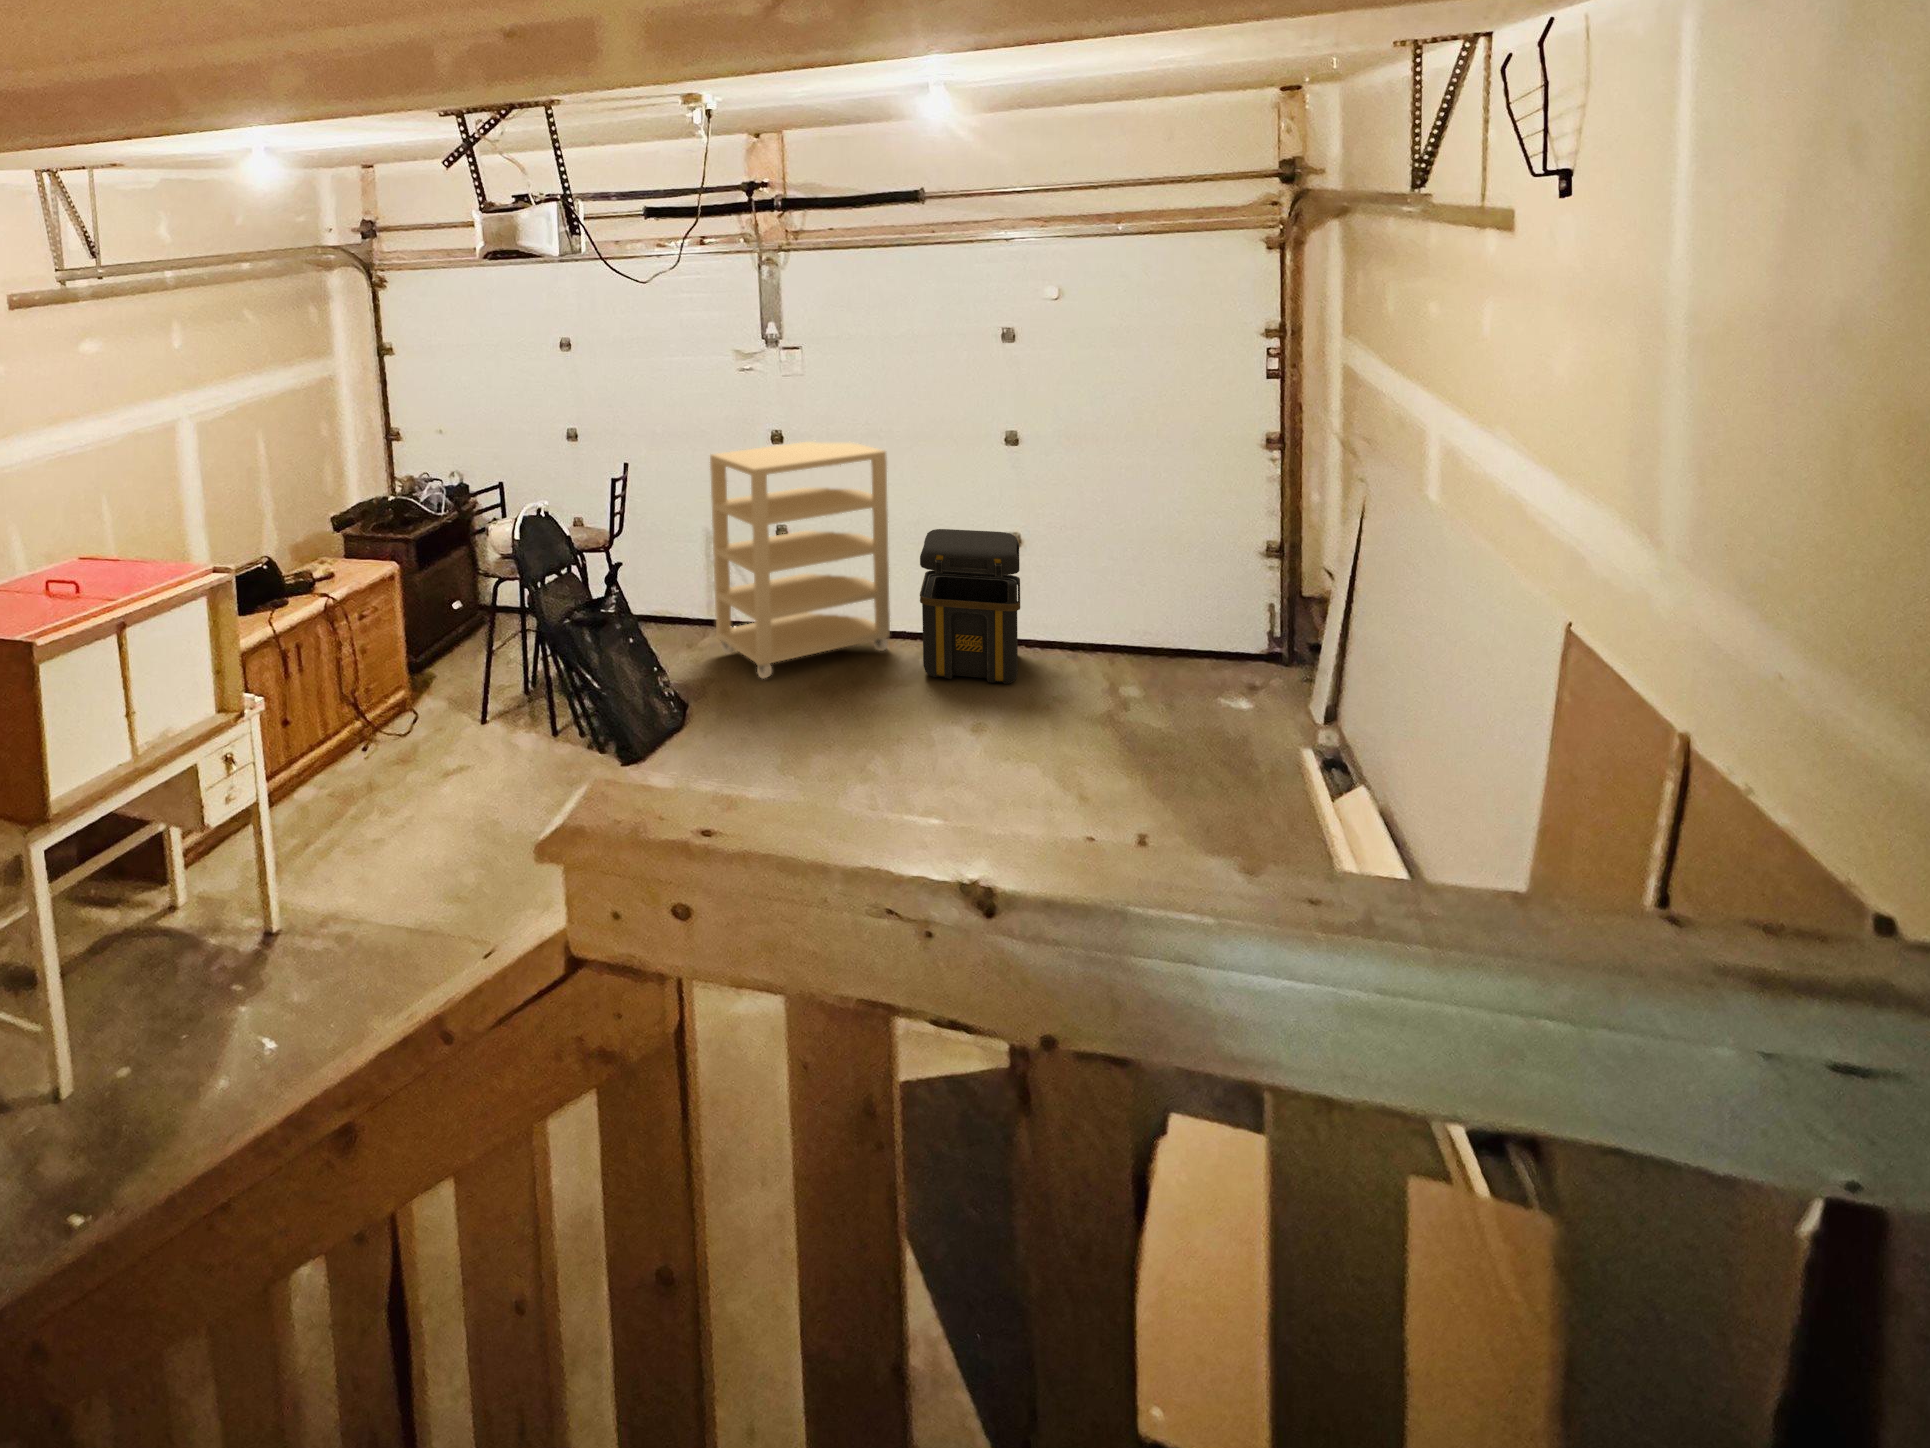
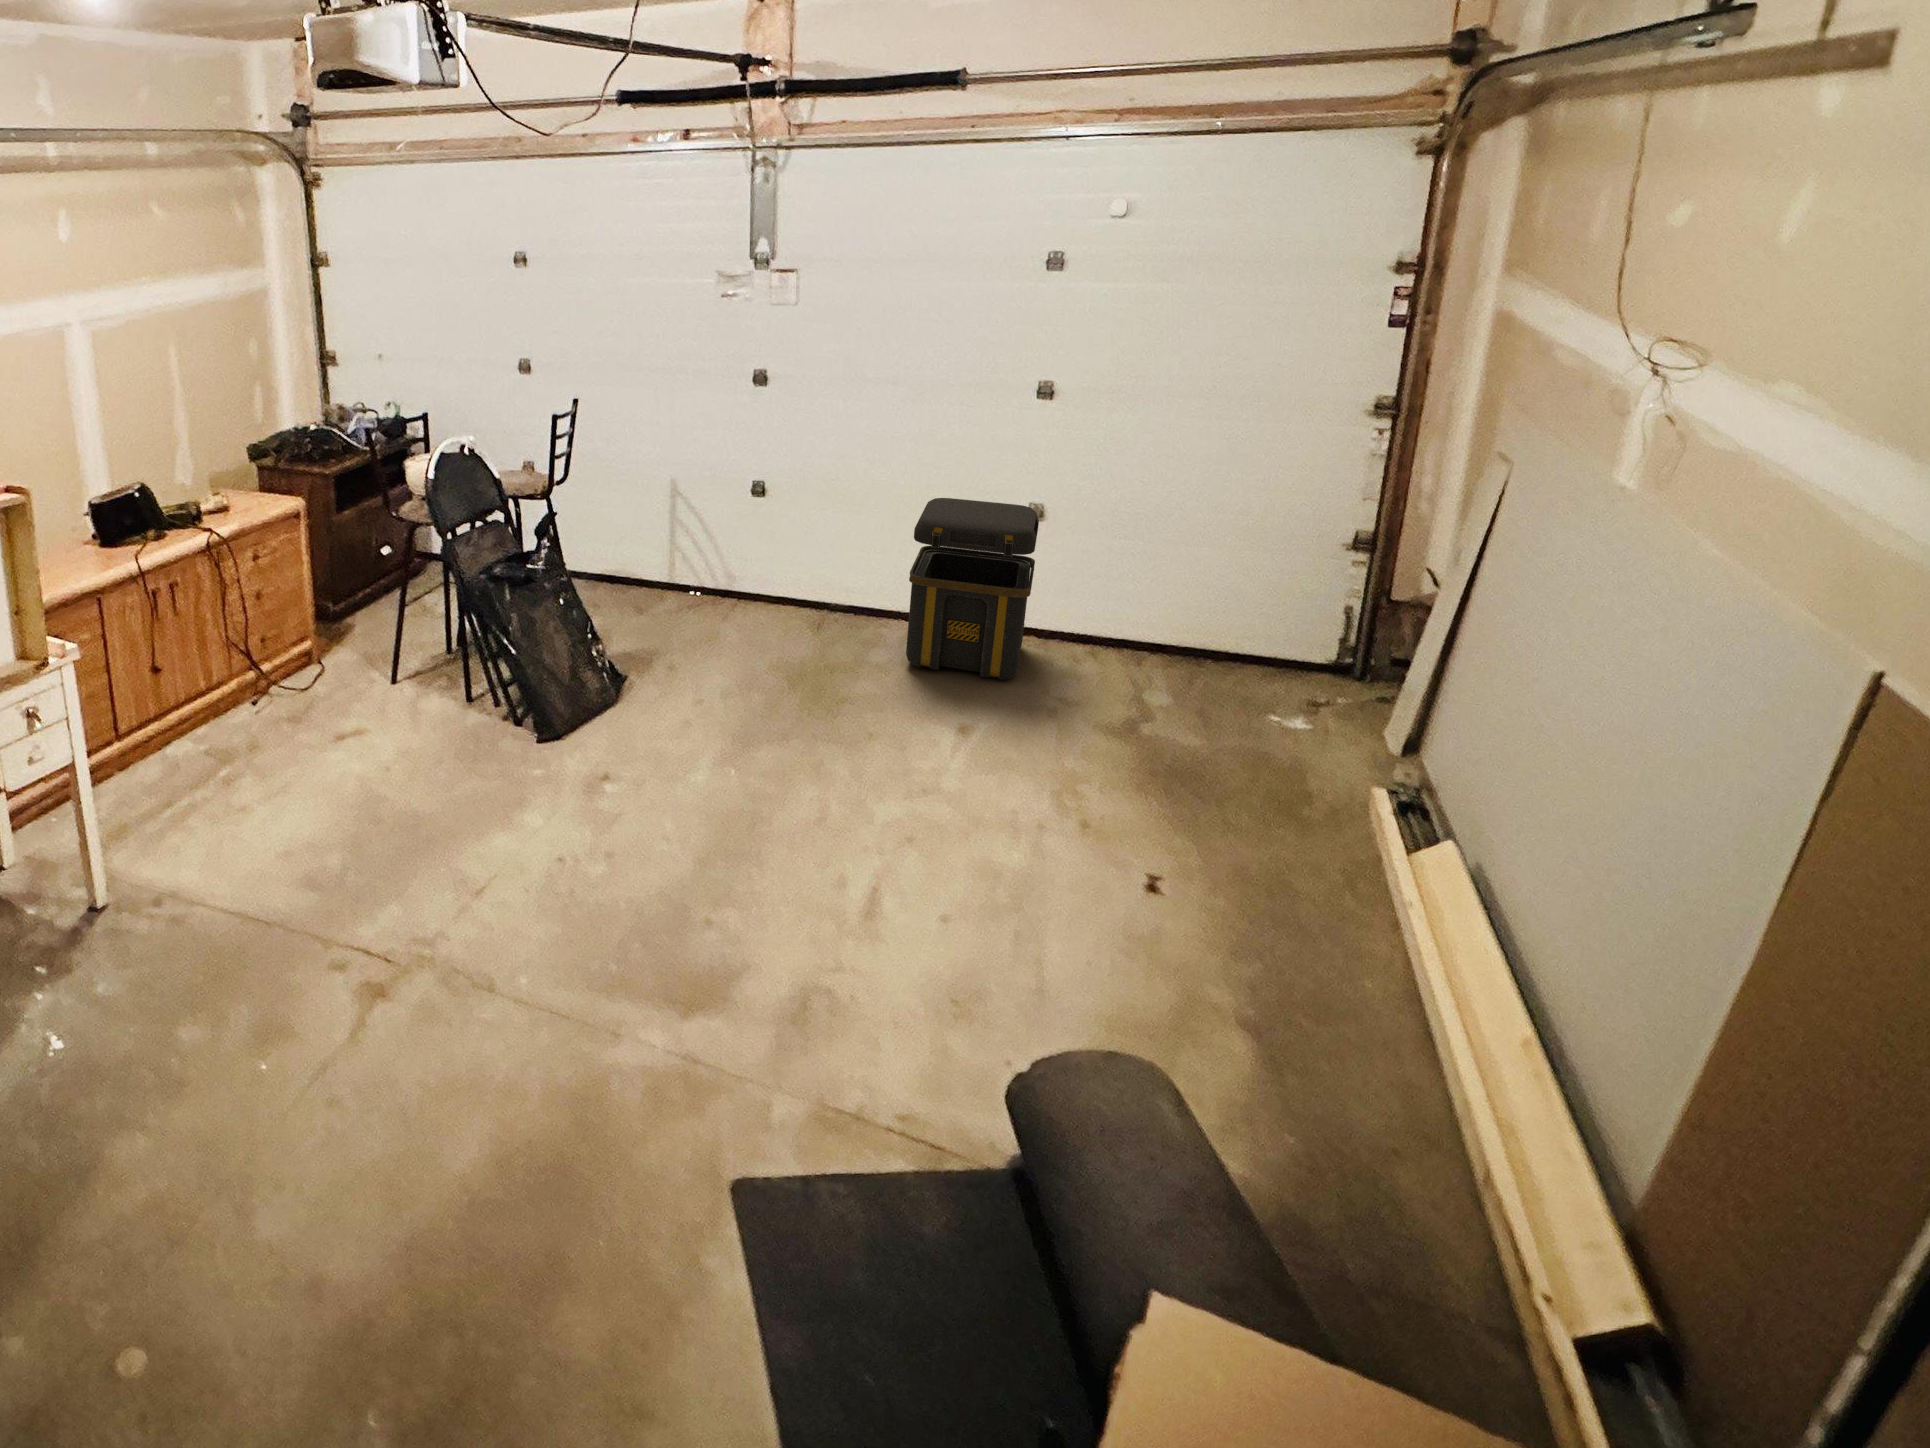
shelving unit: present [710,442,890,678] -> none [670,385,888,656]

